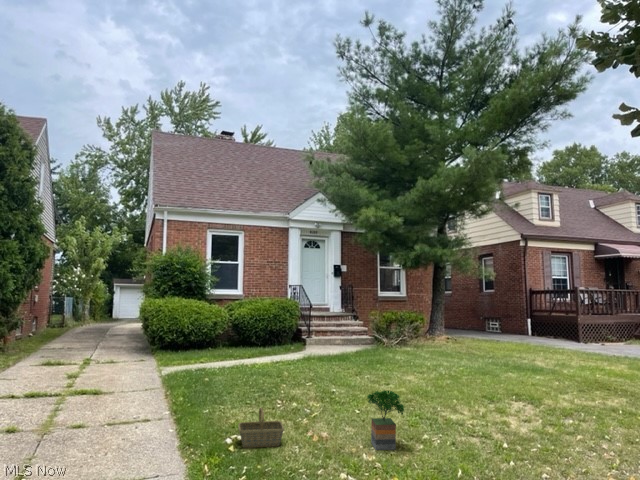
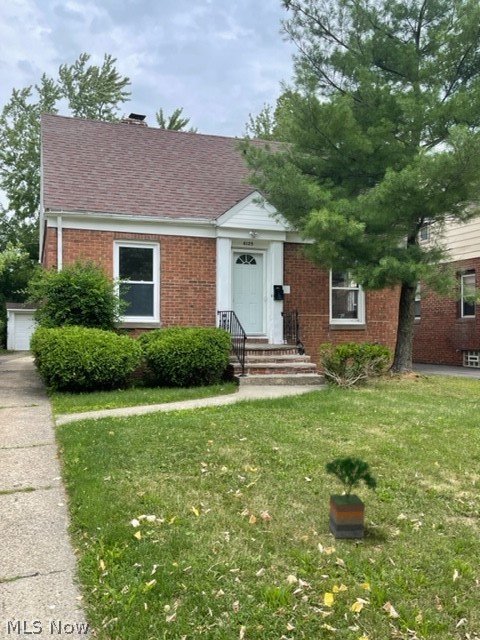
basket: present [238,408,284,448] -> none [146,479,209,535]

